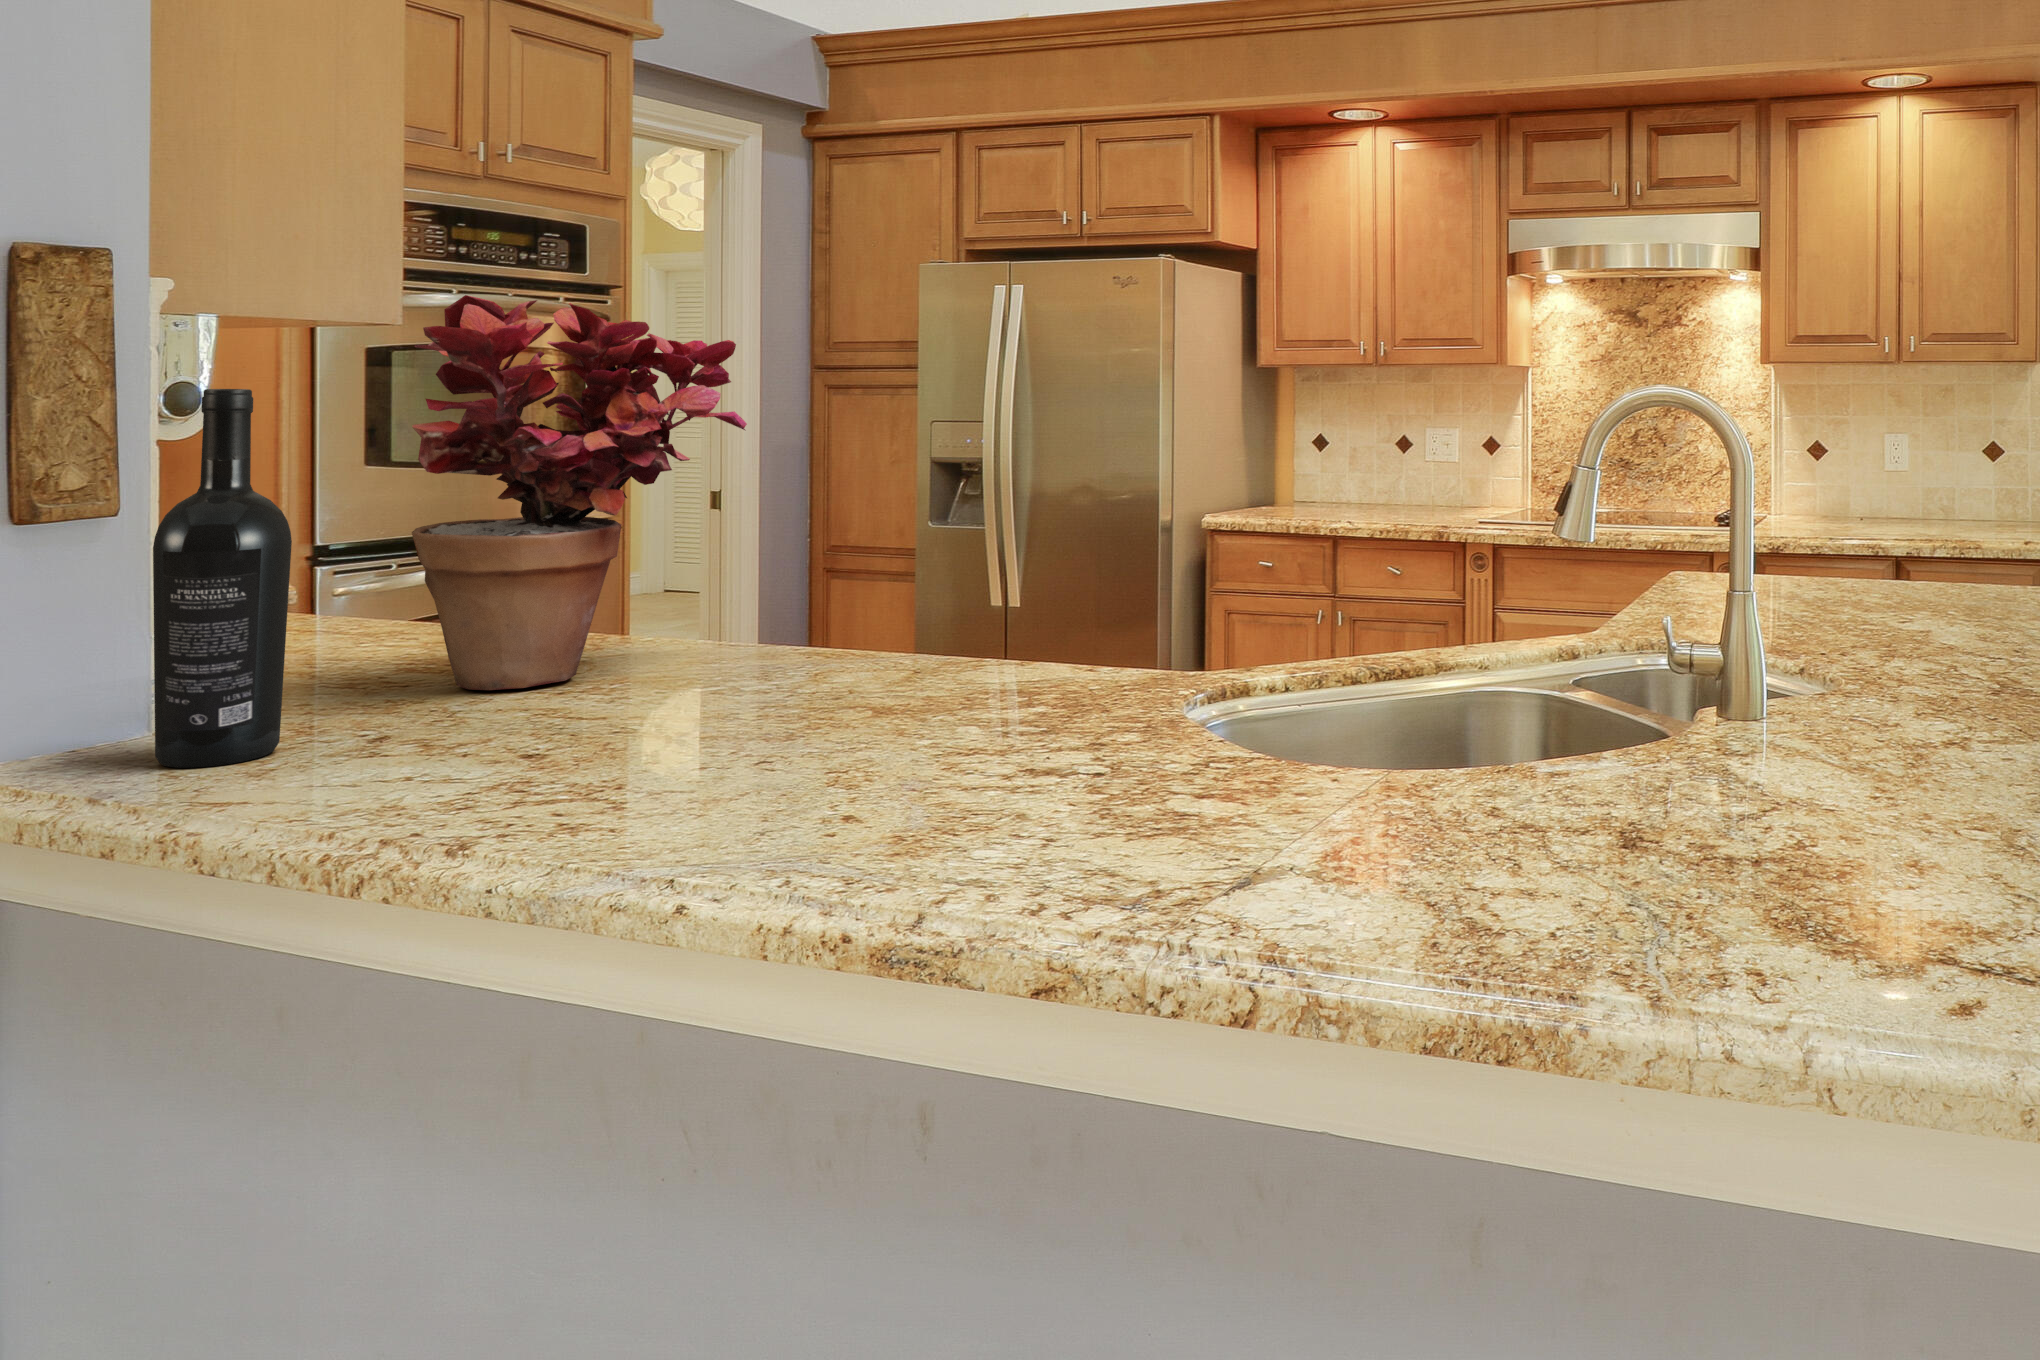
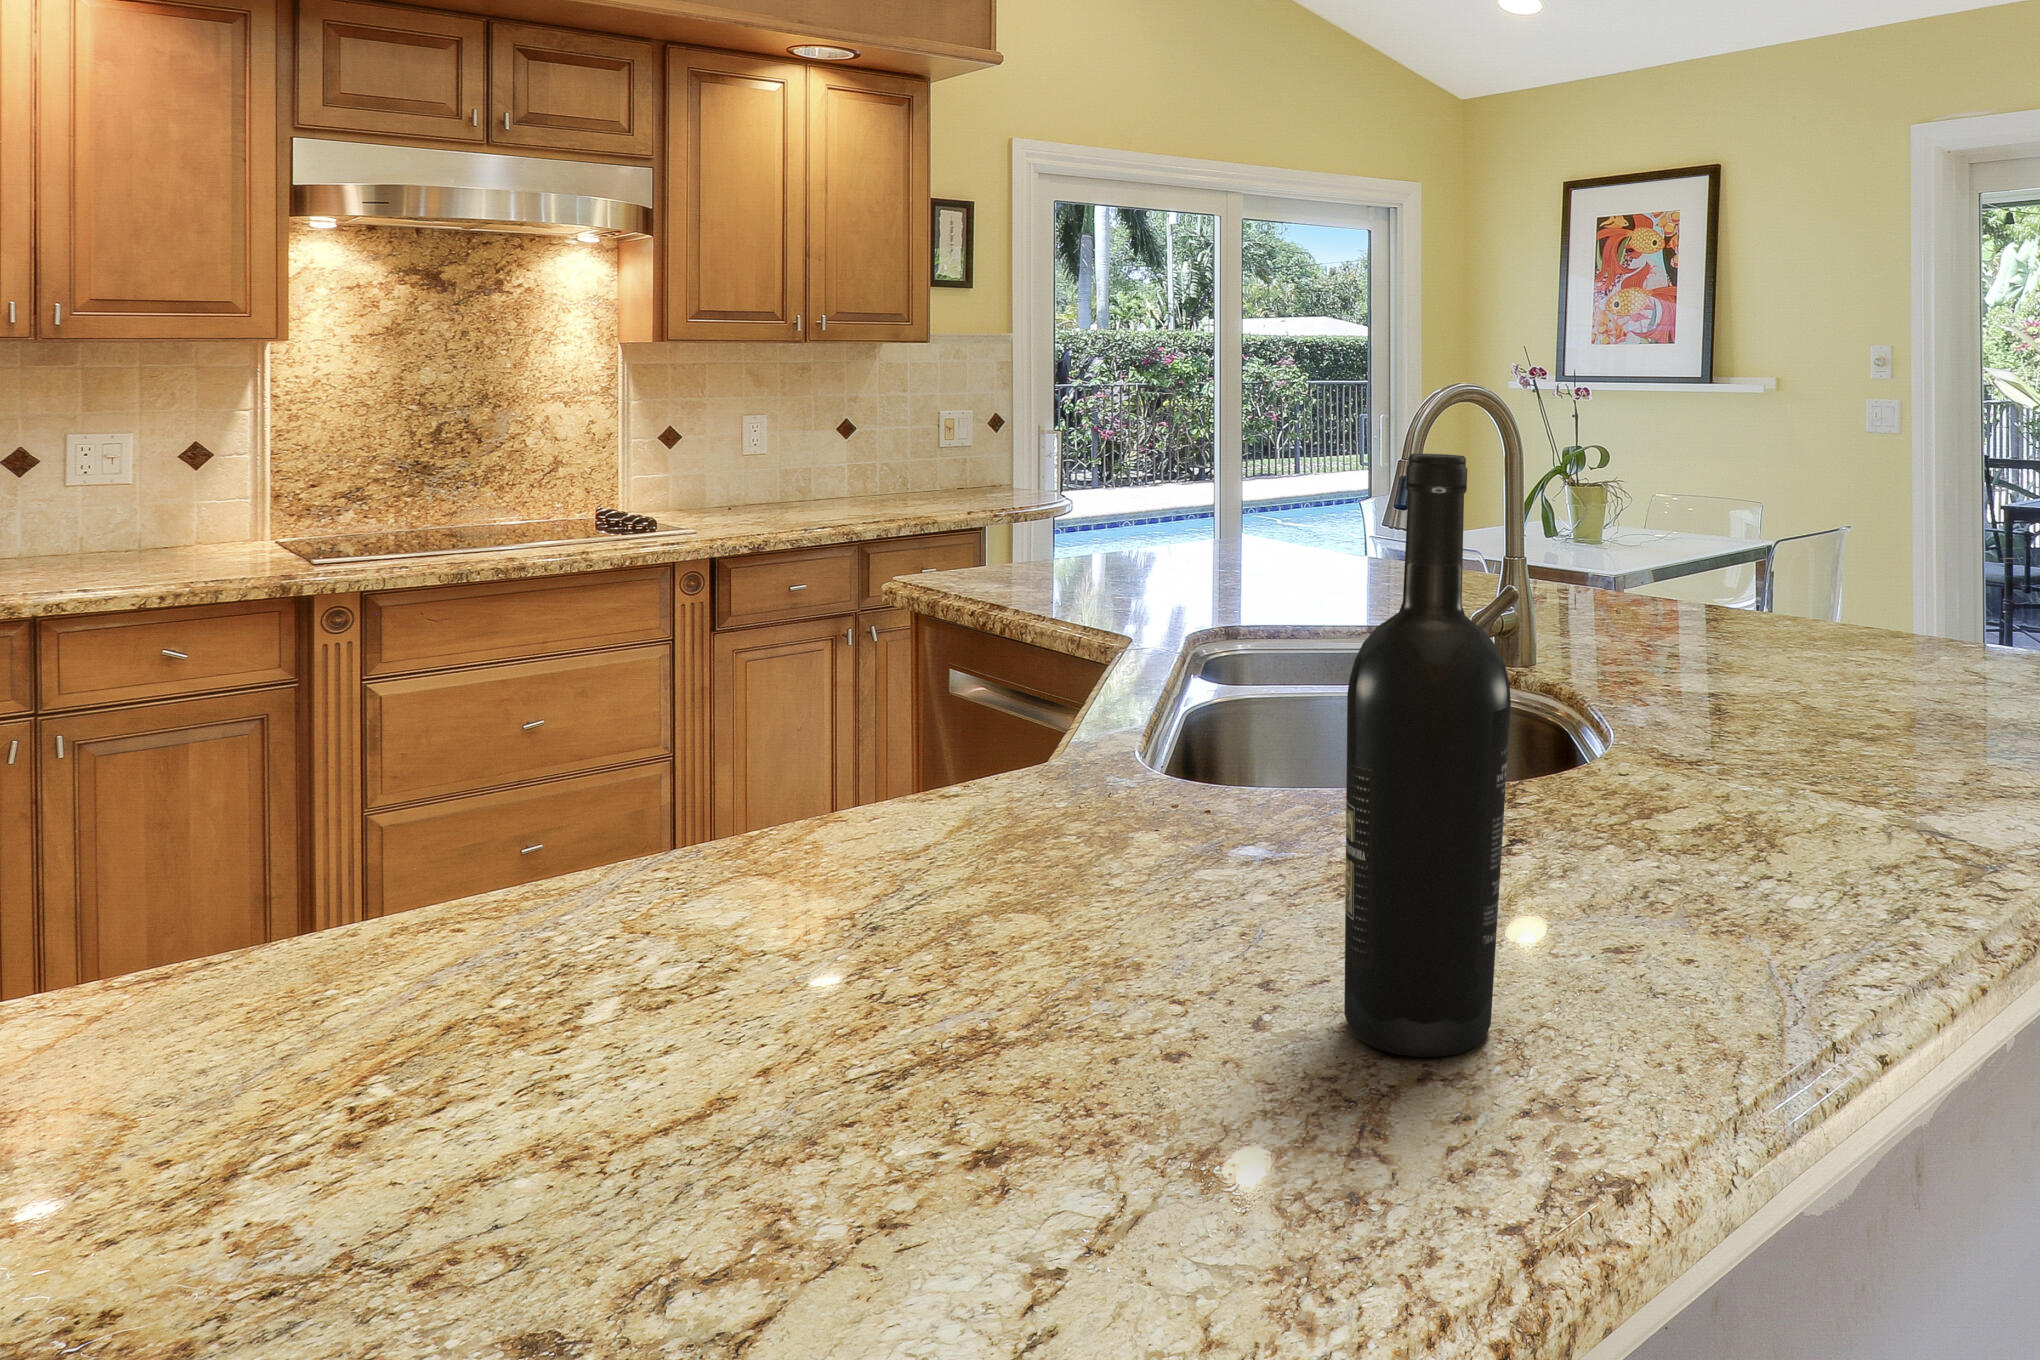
potted plant: present [412,295,747,690] -> none [776,285,1249,939]

